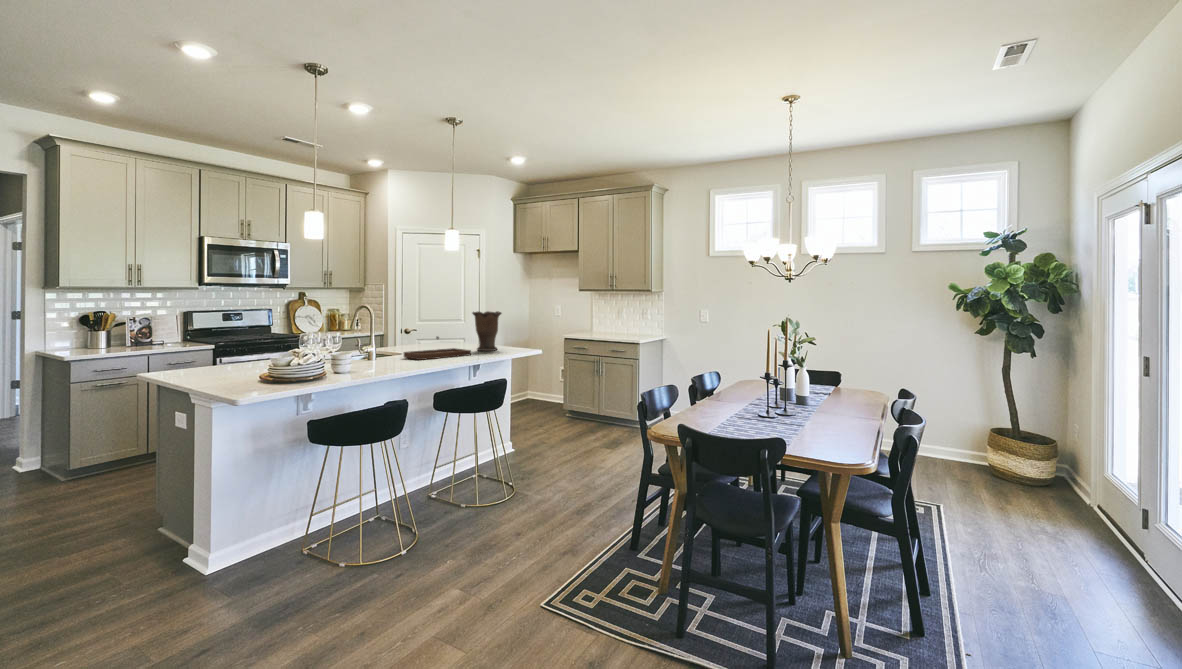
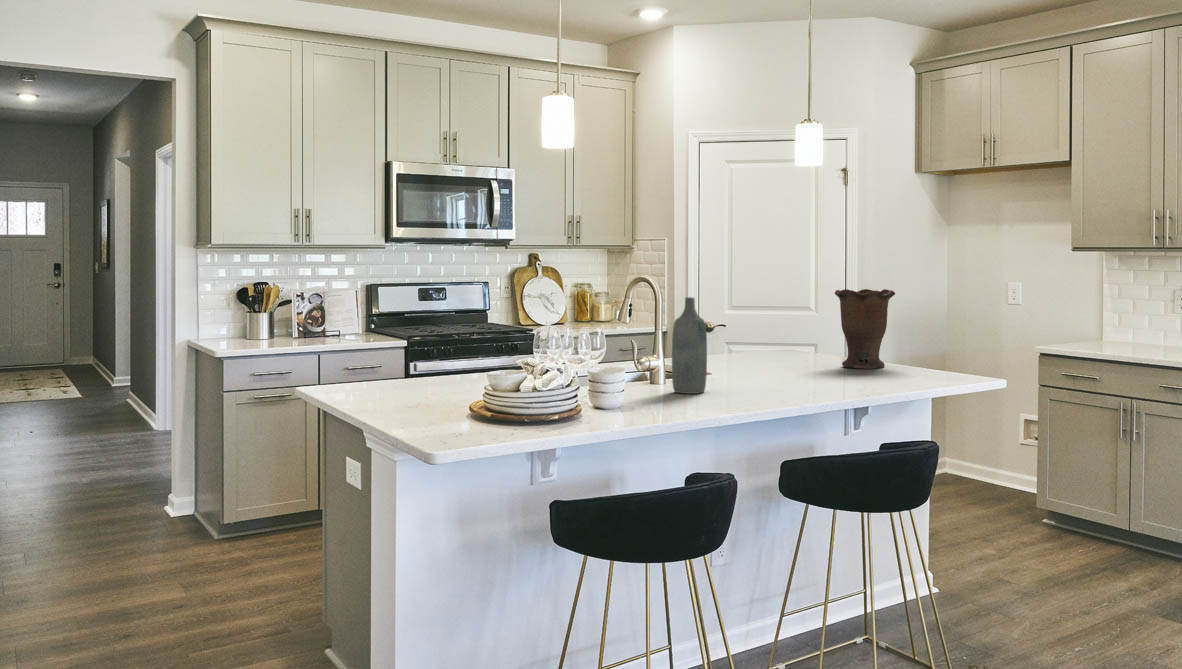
bottle: none [382,315,401,365] -> present [672,297,707,394]
tray: present [404,336,471,360] -> none [707,338,835,384]

